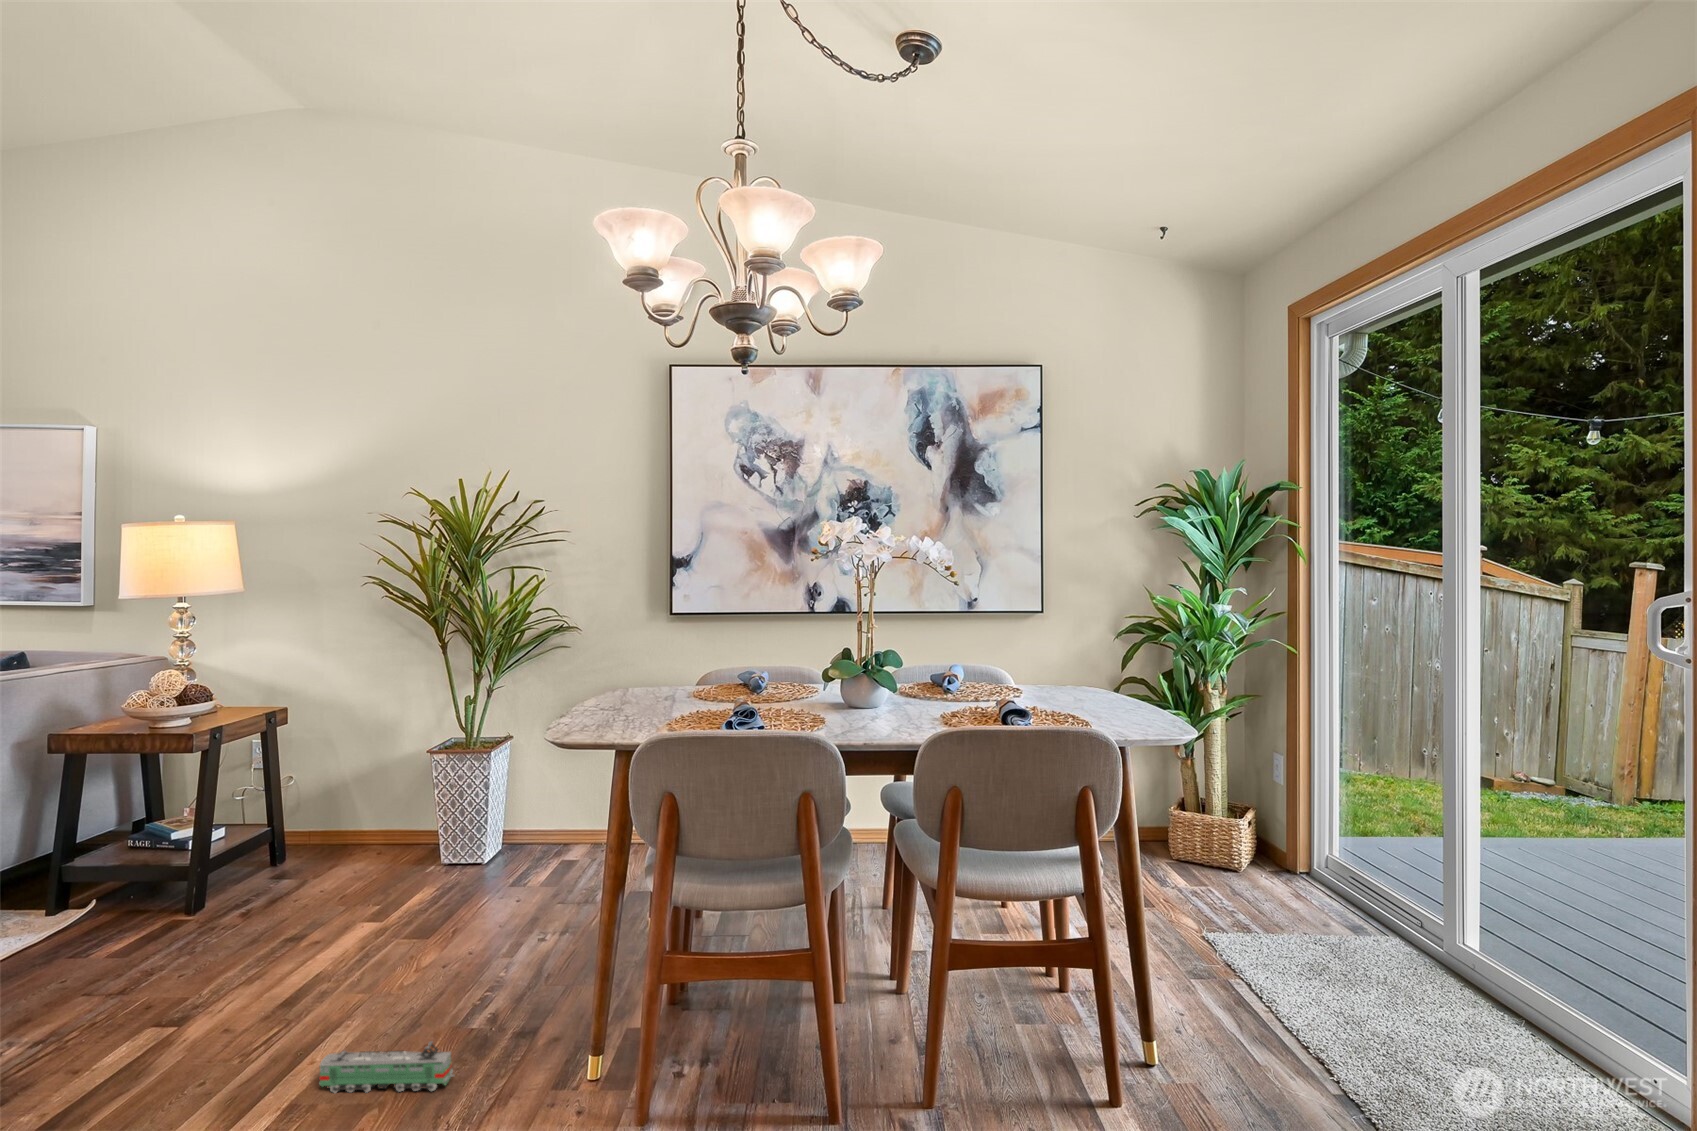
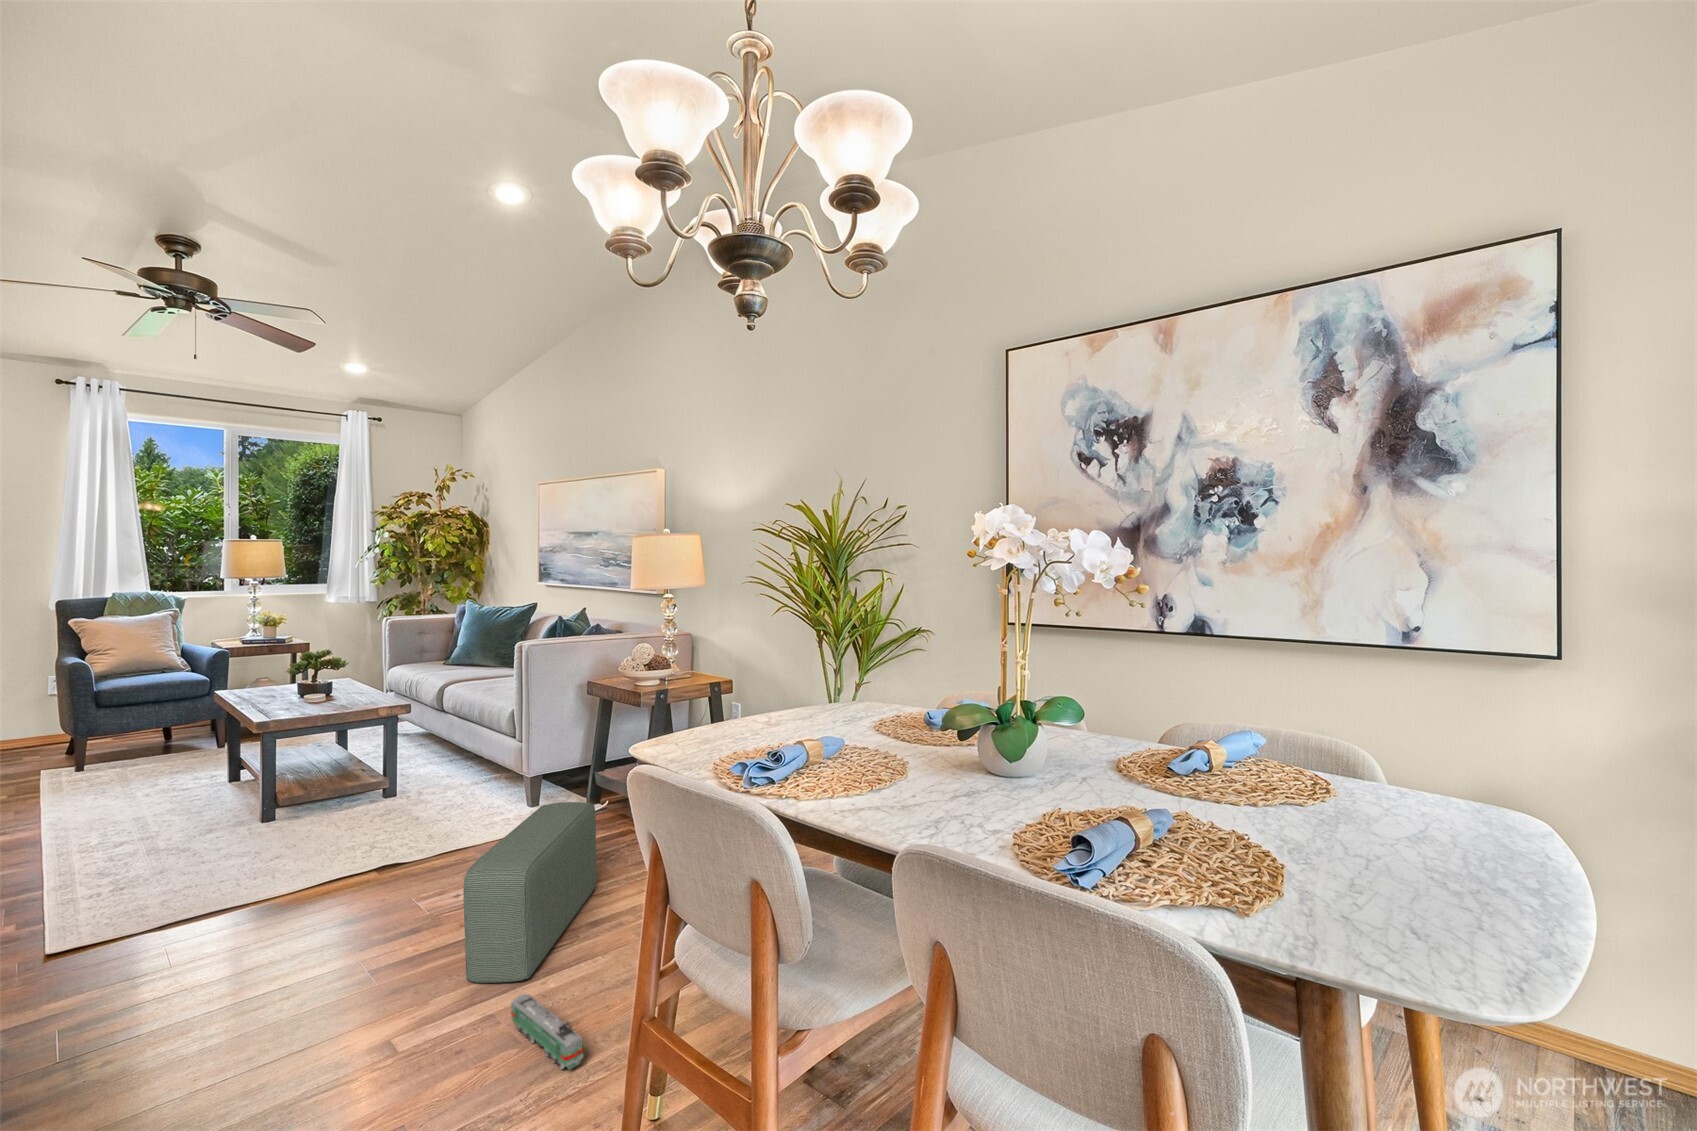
pouf: none [157,866,283,1088] -> present [463,802,597,983]

